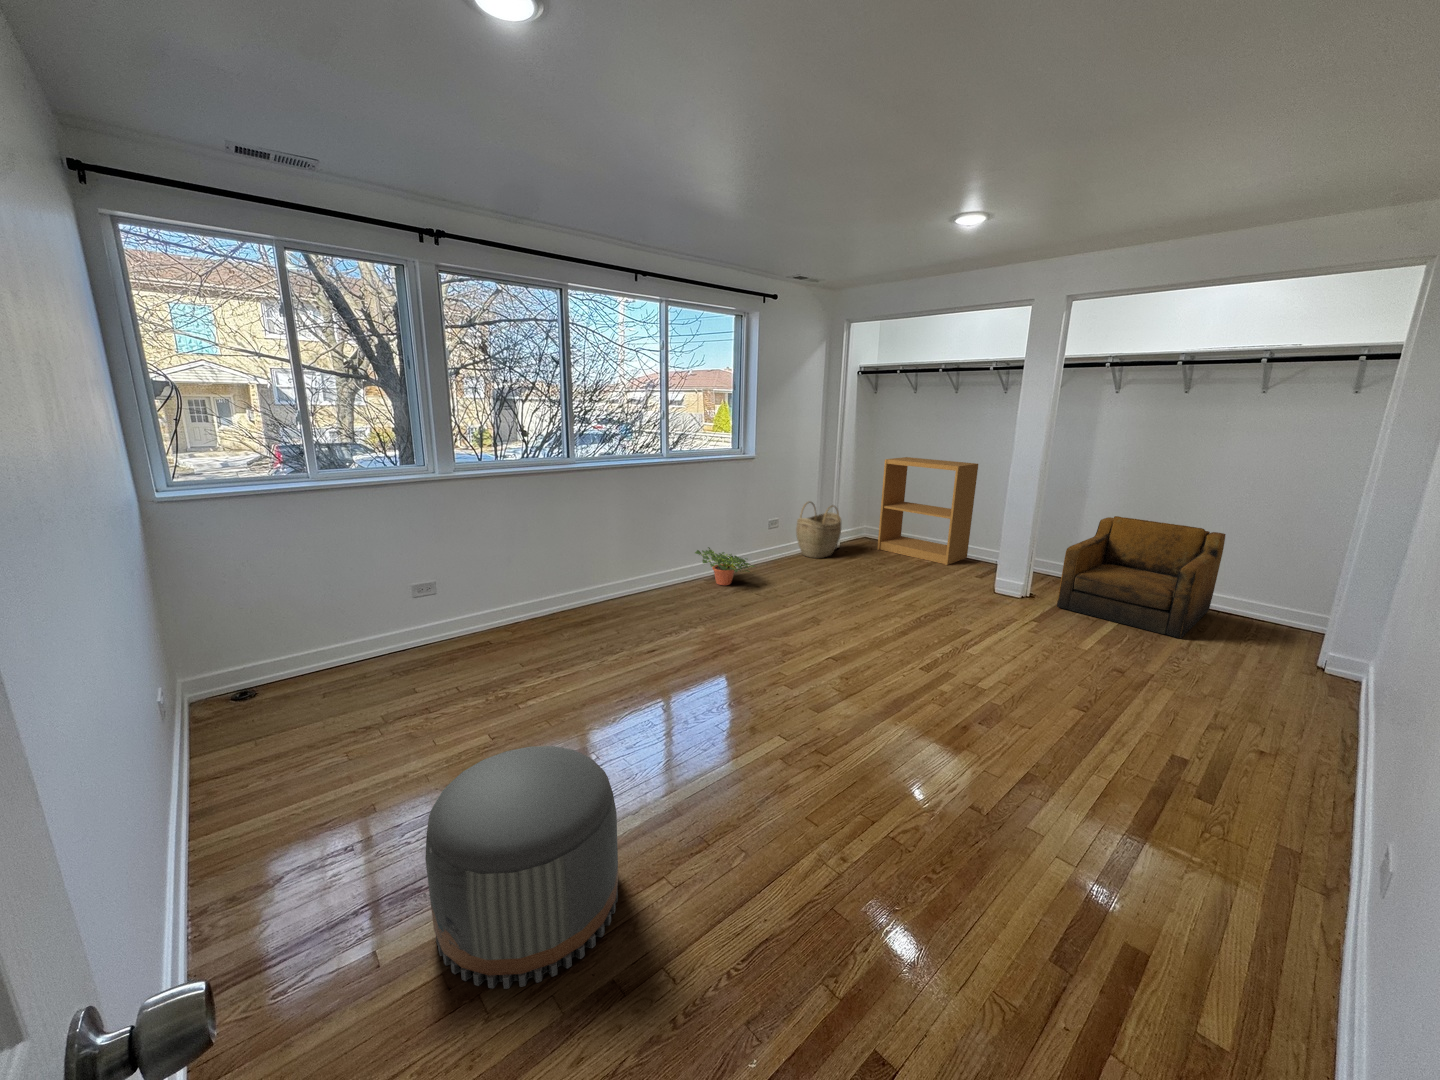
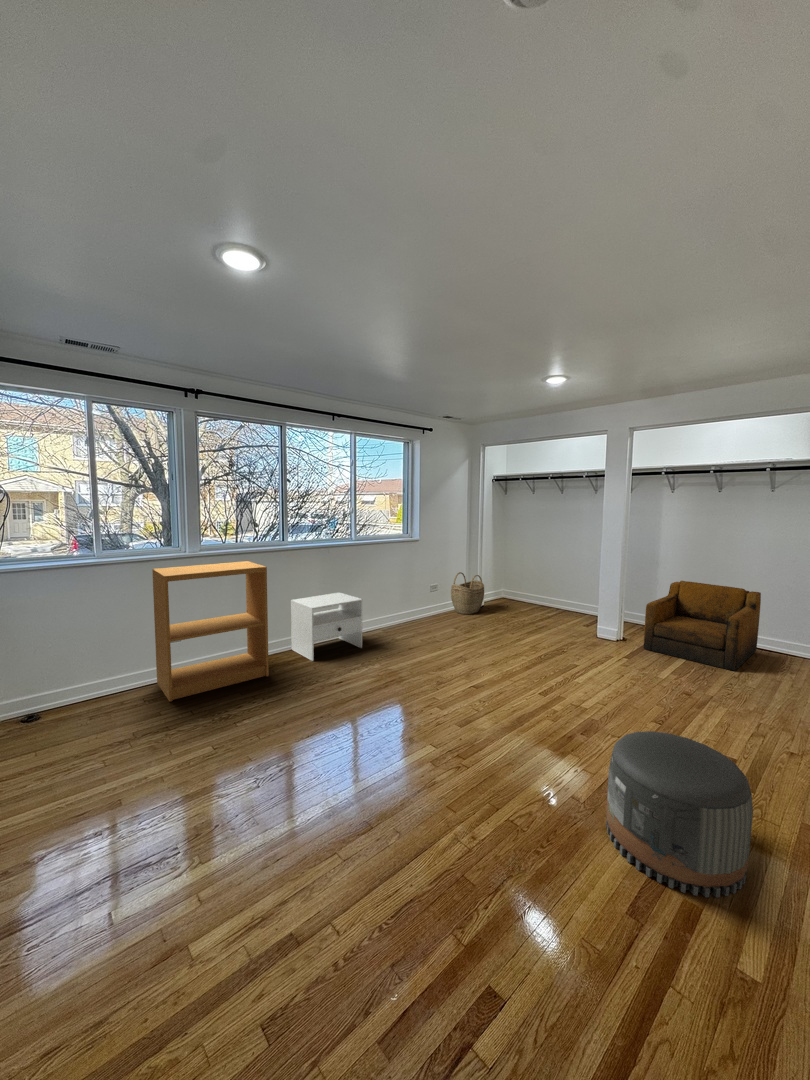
bookshelf: present [877,457,978,565] -> present [152,561,269,701]
nightstand: none [583,528,680,620] -> present [291,593,362,661]
potted plant: present [695,547,755,585] -> none [374,606,421,635]
pouf: present [425,746,618,989] -> present [606,731,753,897]

